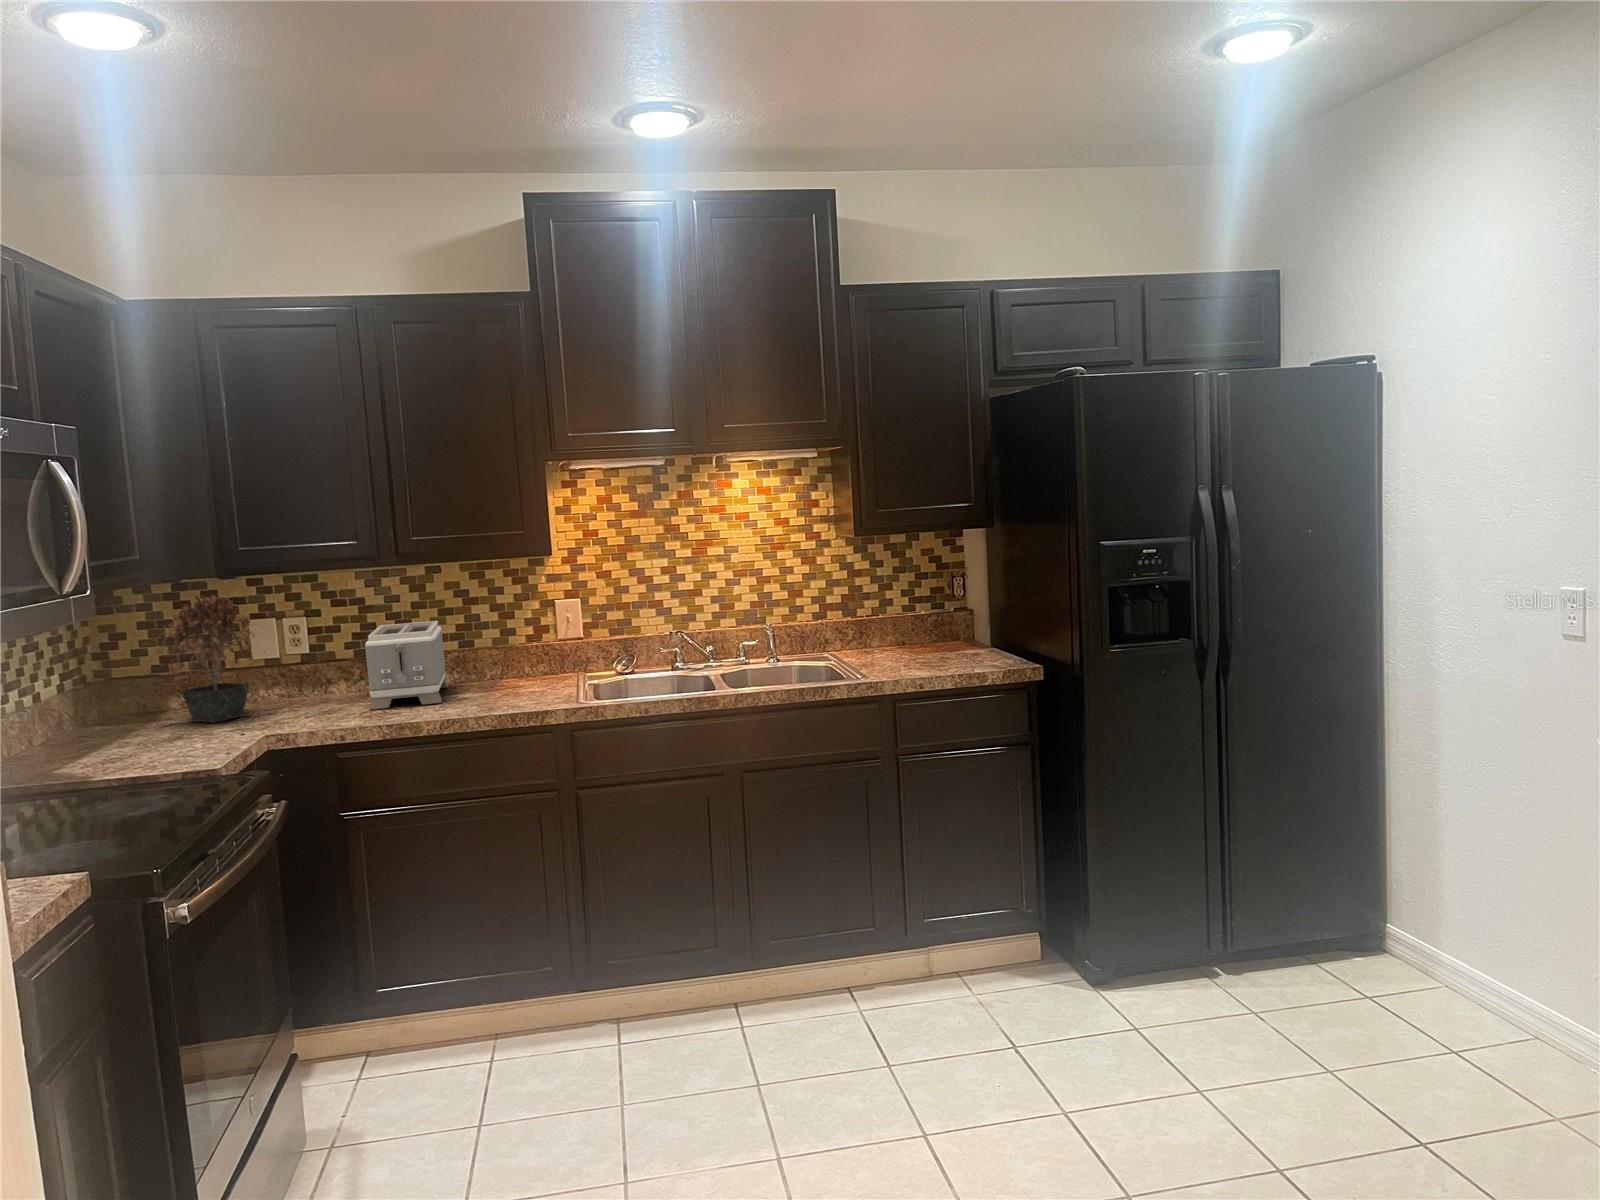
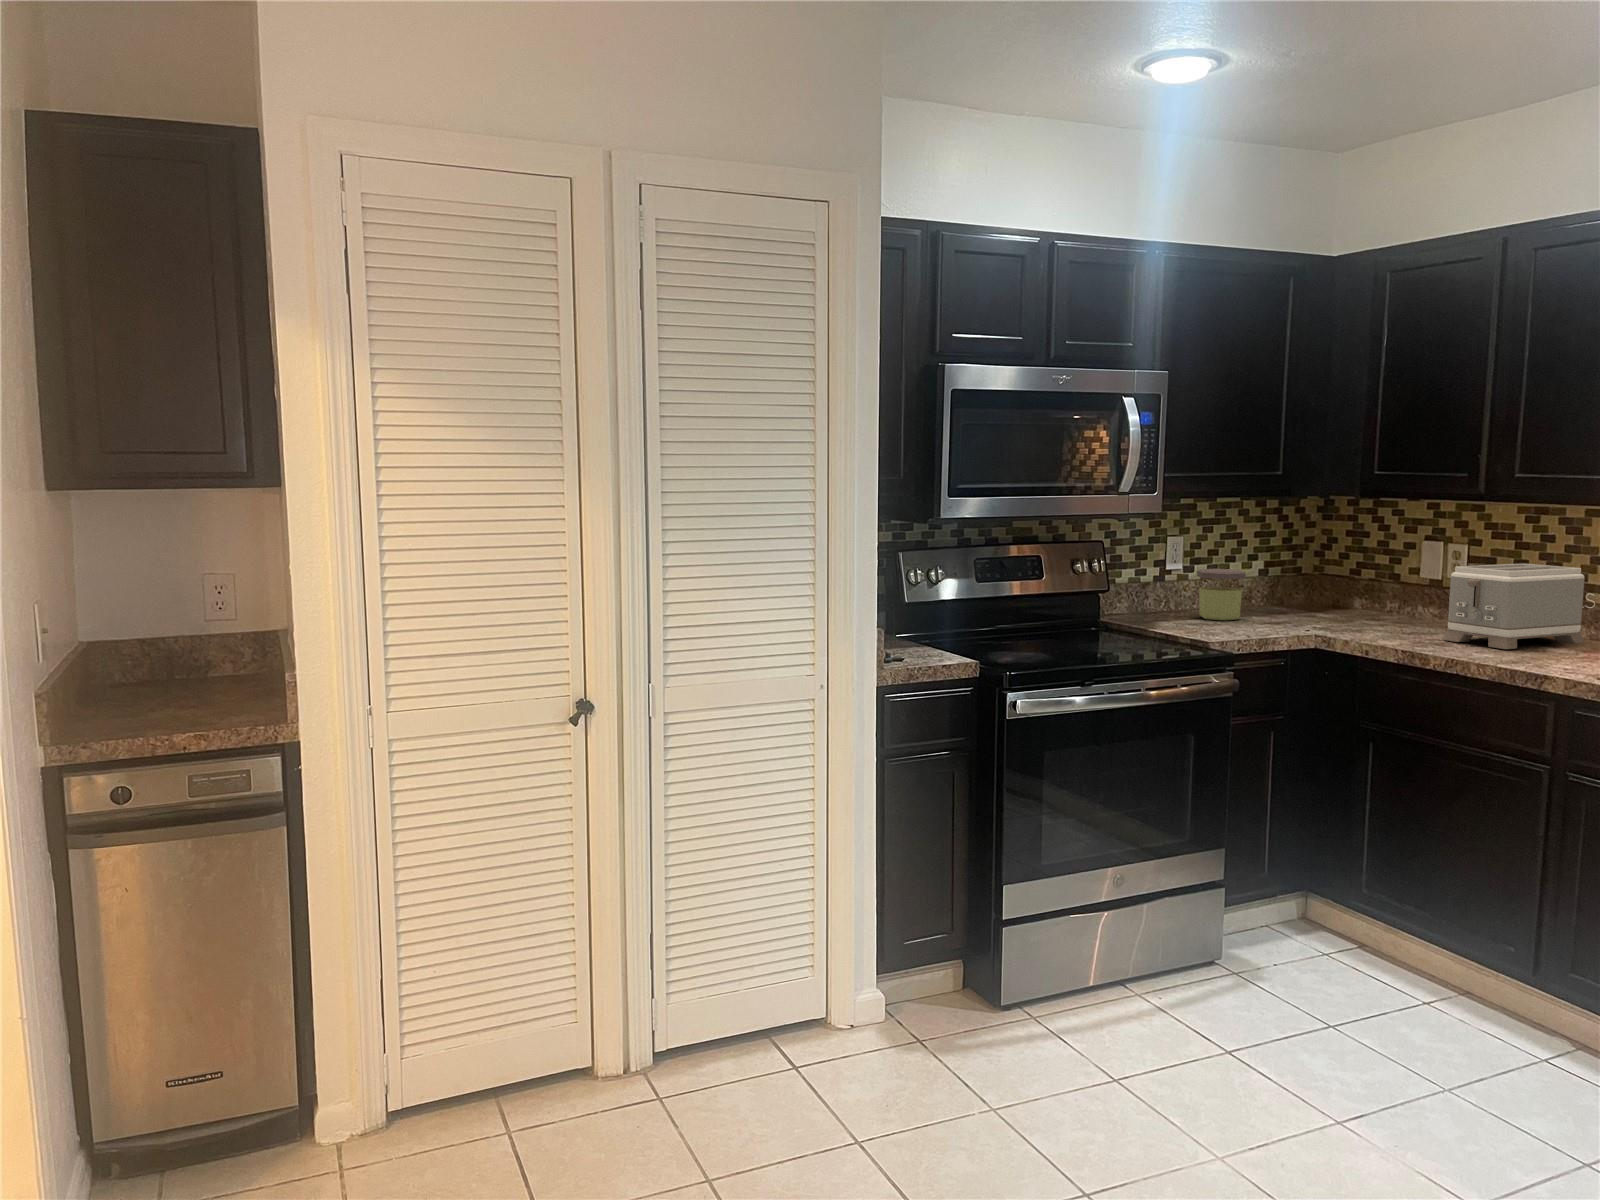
potted plant: present [154,595,255,723] -> none [1303,507,1395,622]
jar: none [55,687,127,757] -> present [1197,569,1246,620]

